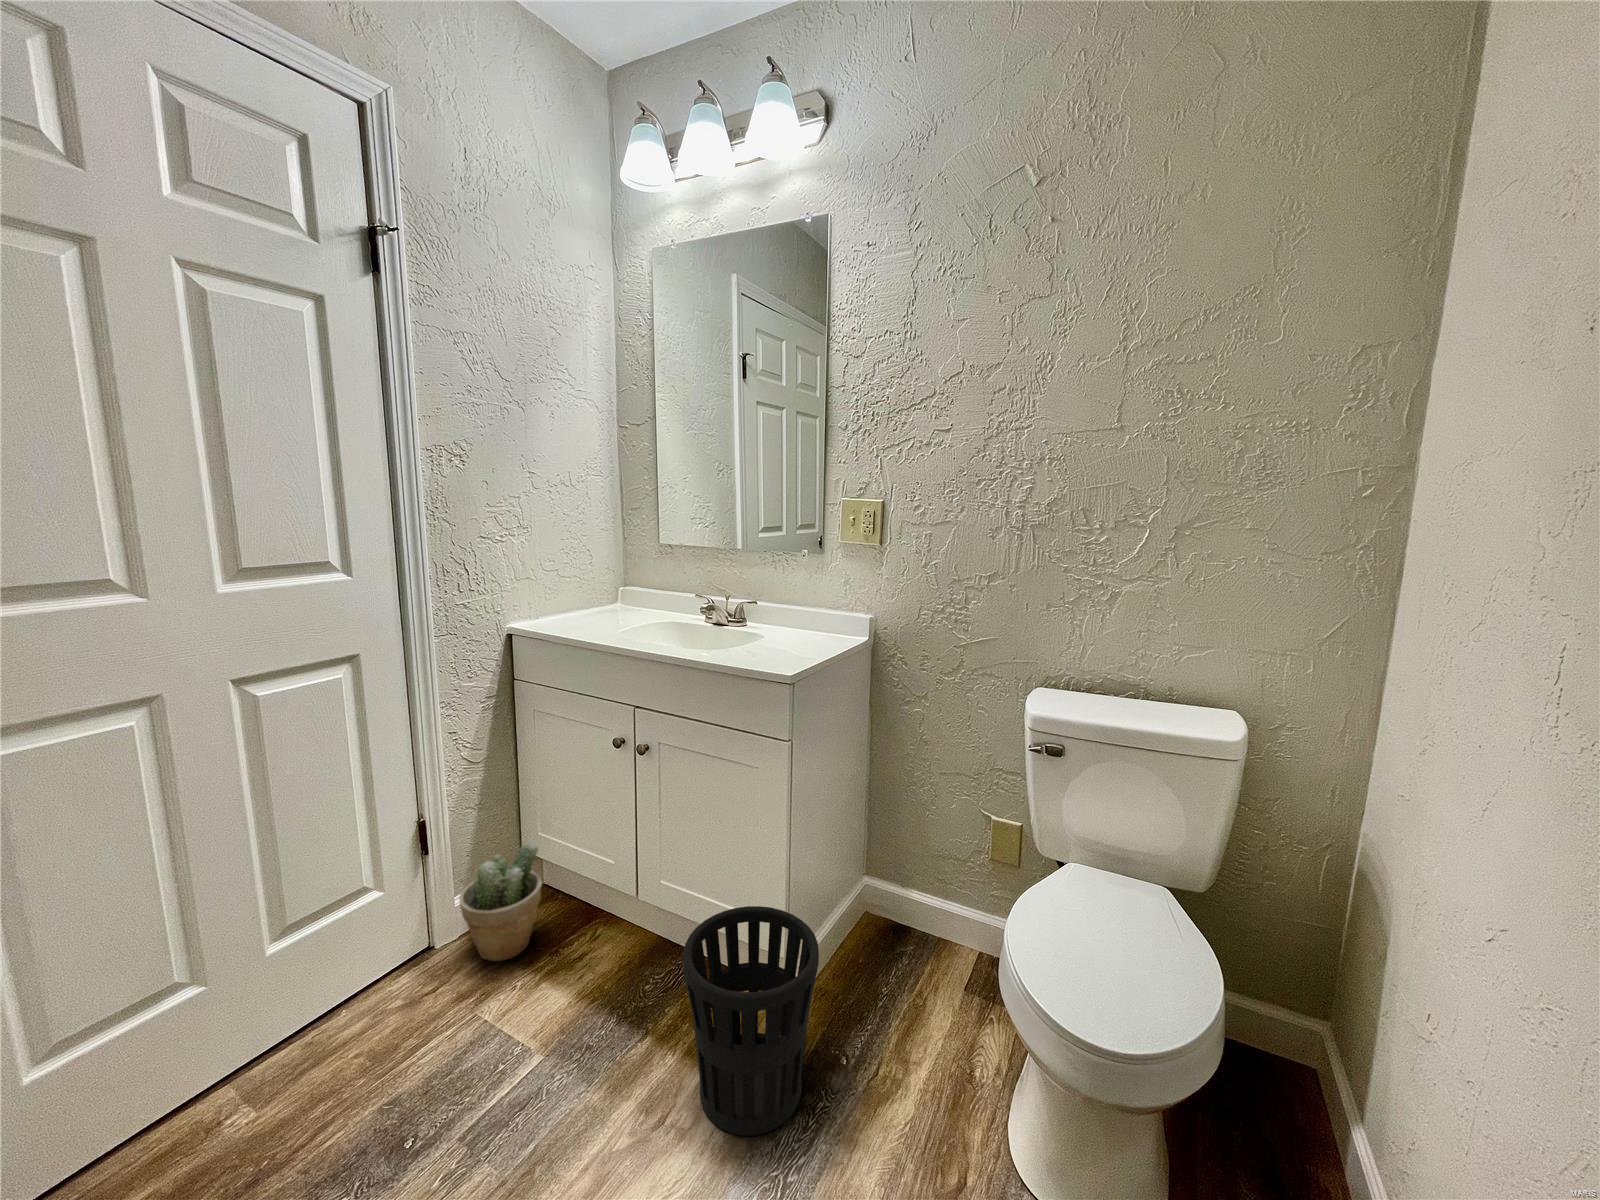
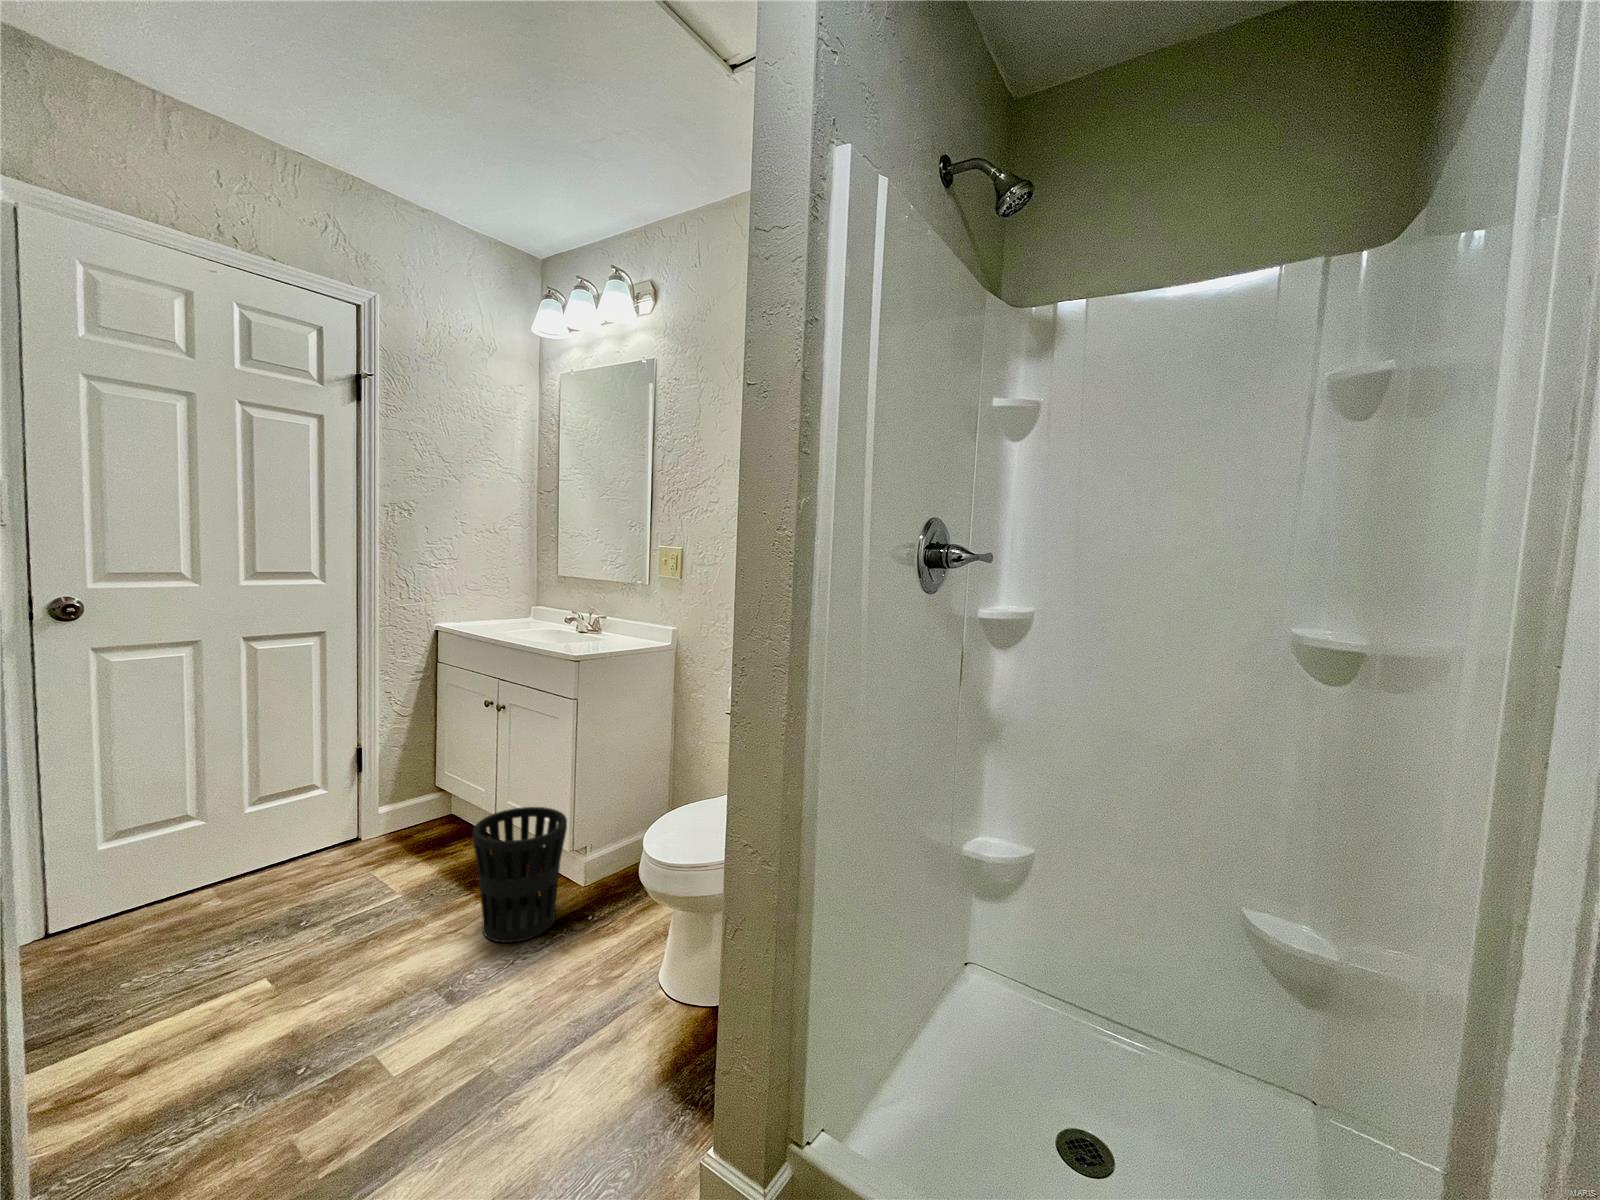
potted plant: present [459,842,542,961] -> none [377,772,437,850]

